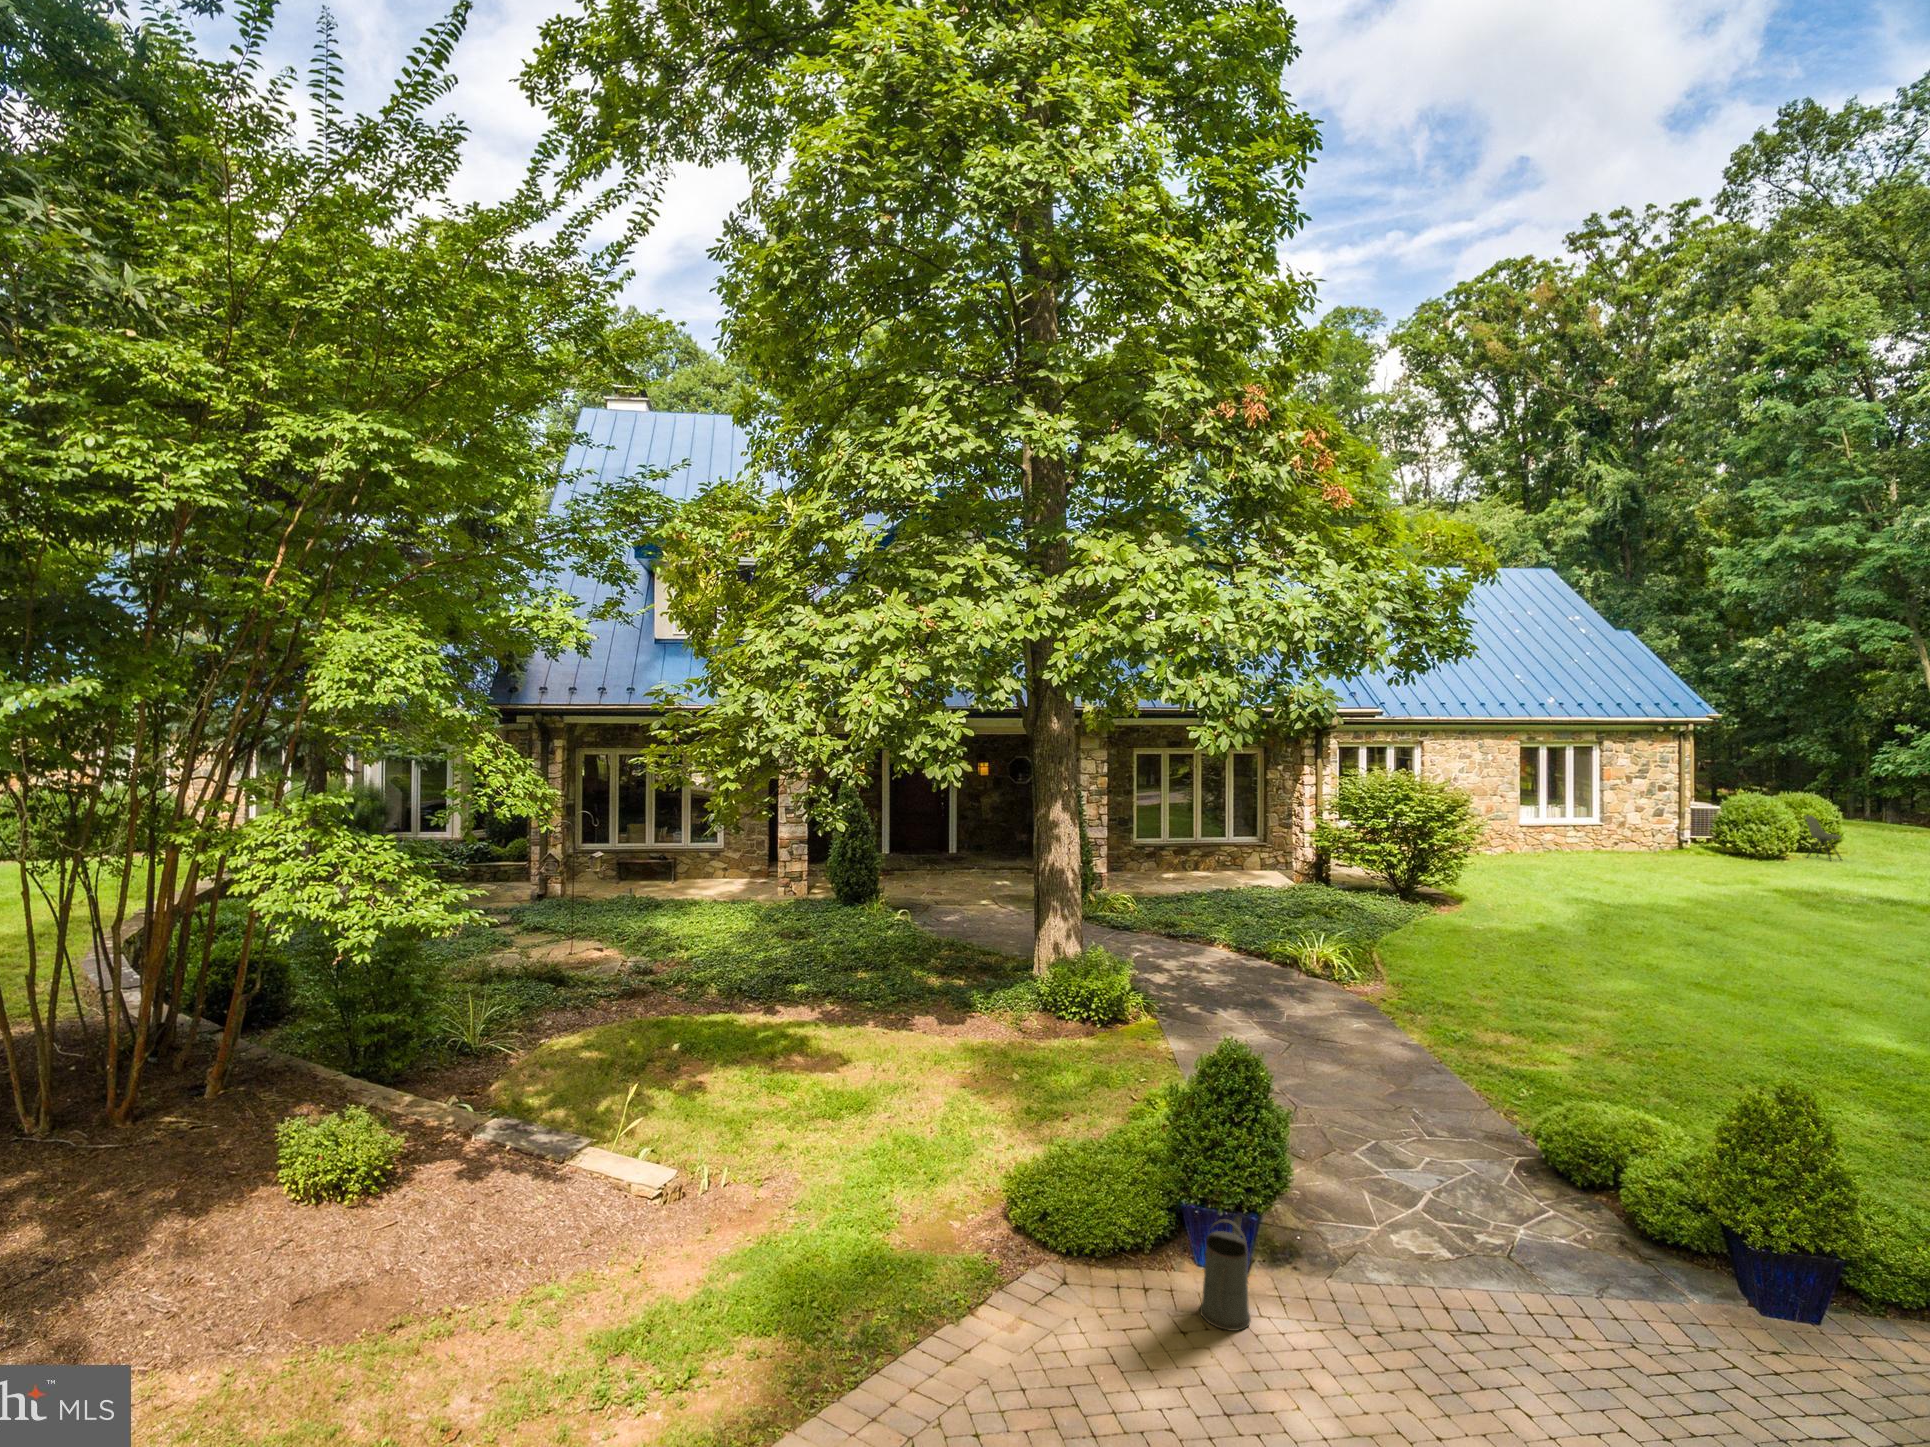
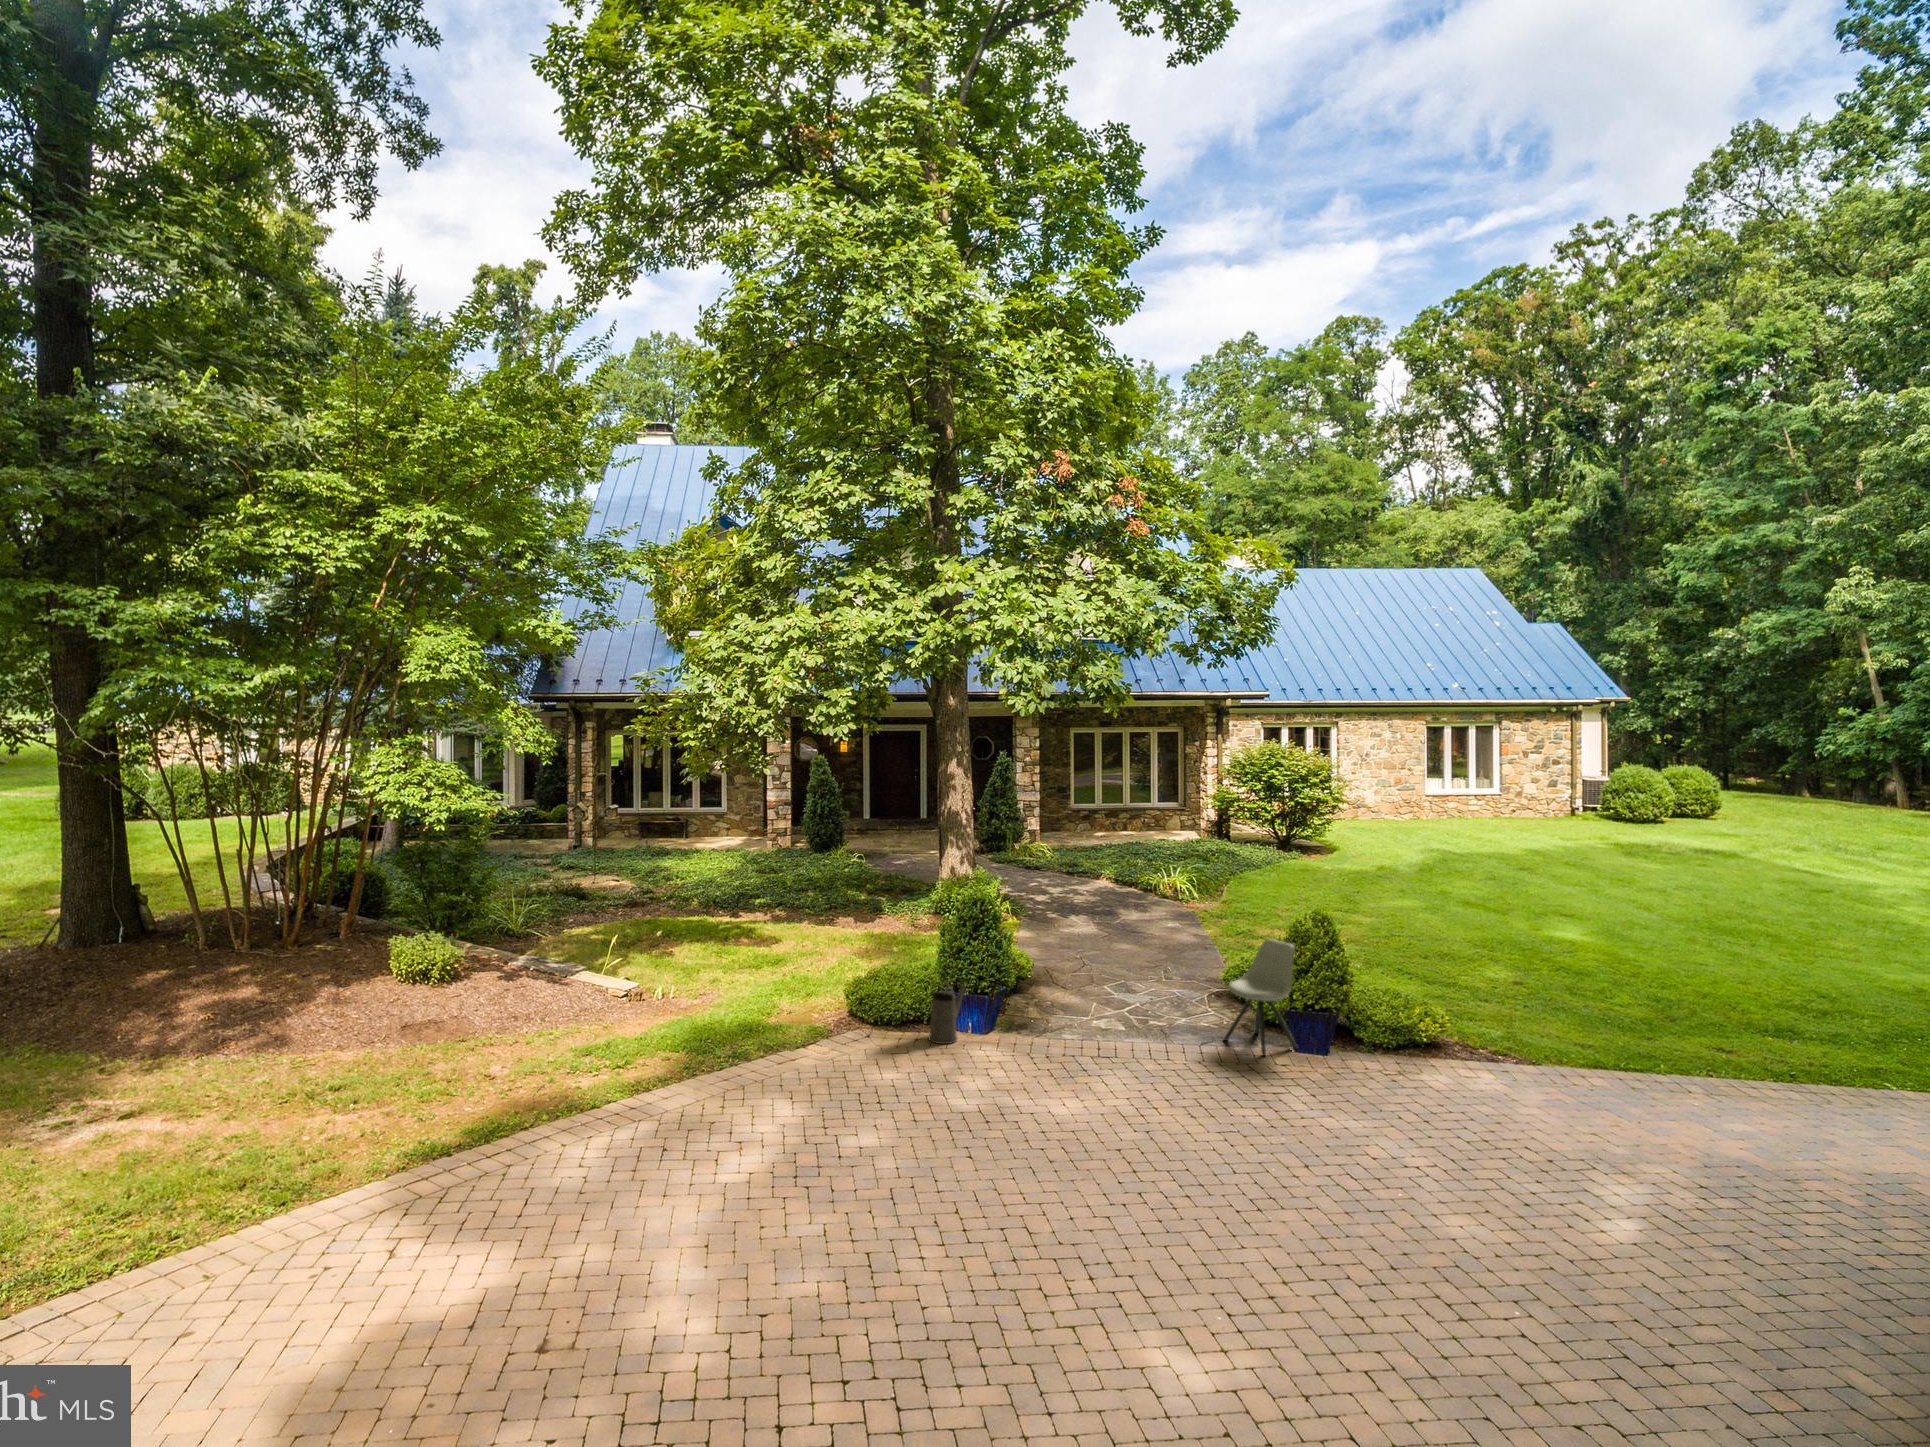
chair: present [1805,815,1841,860] -> present [1224,939,1298,1056]

